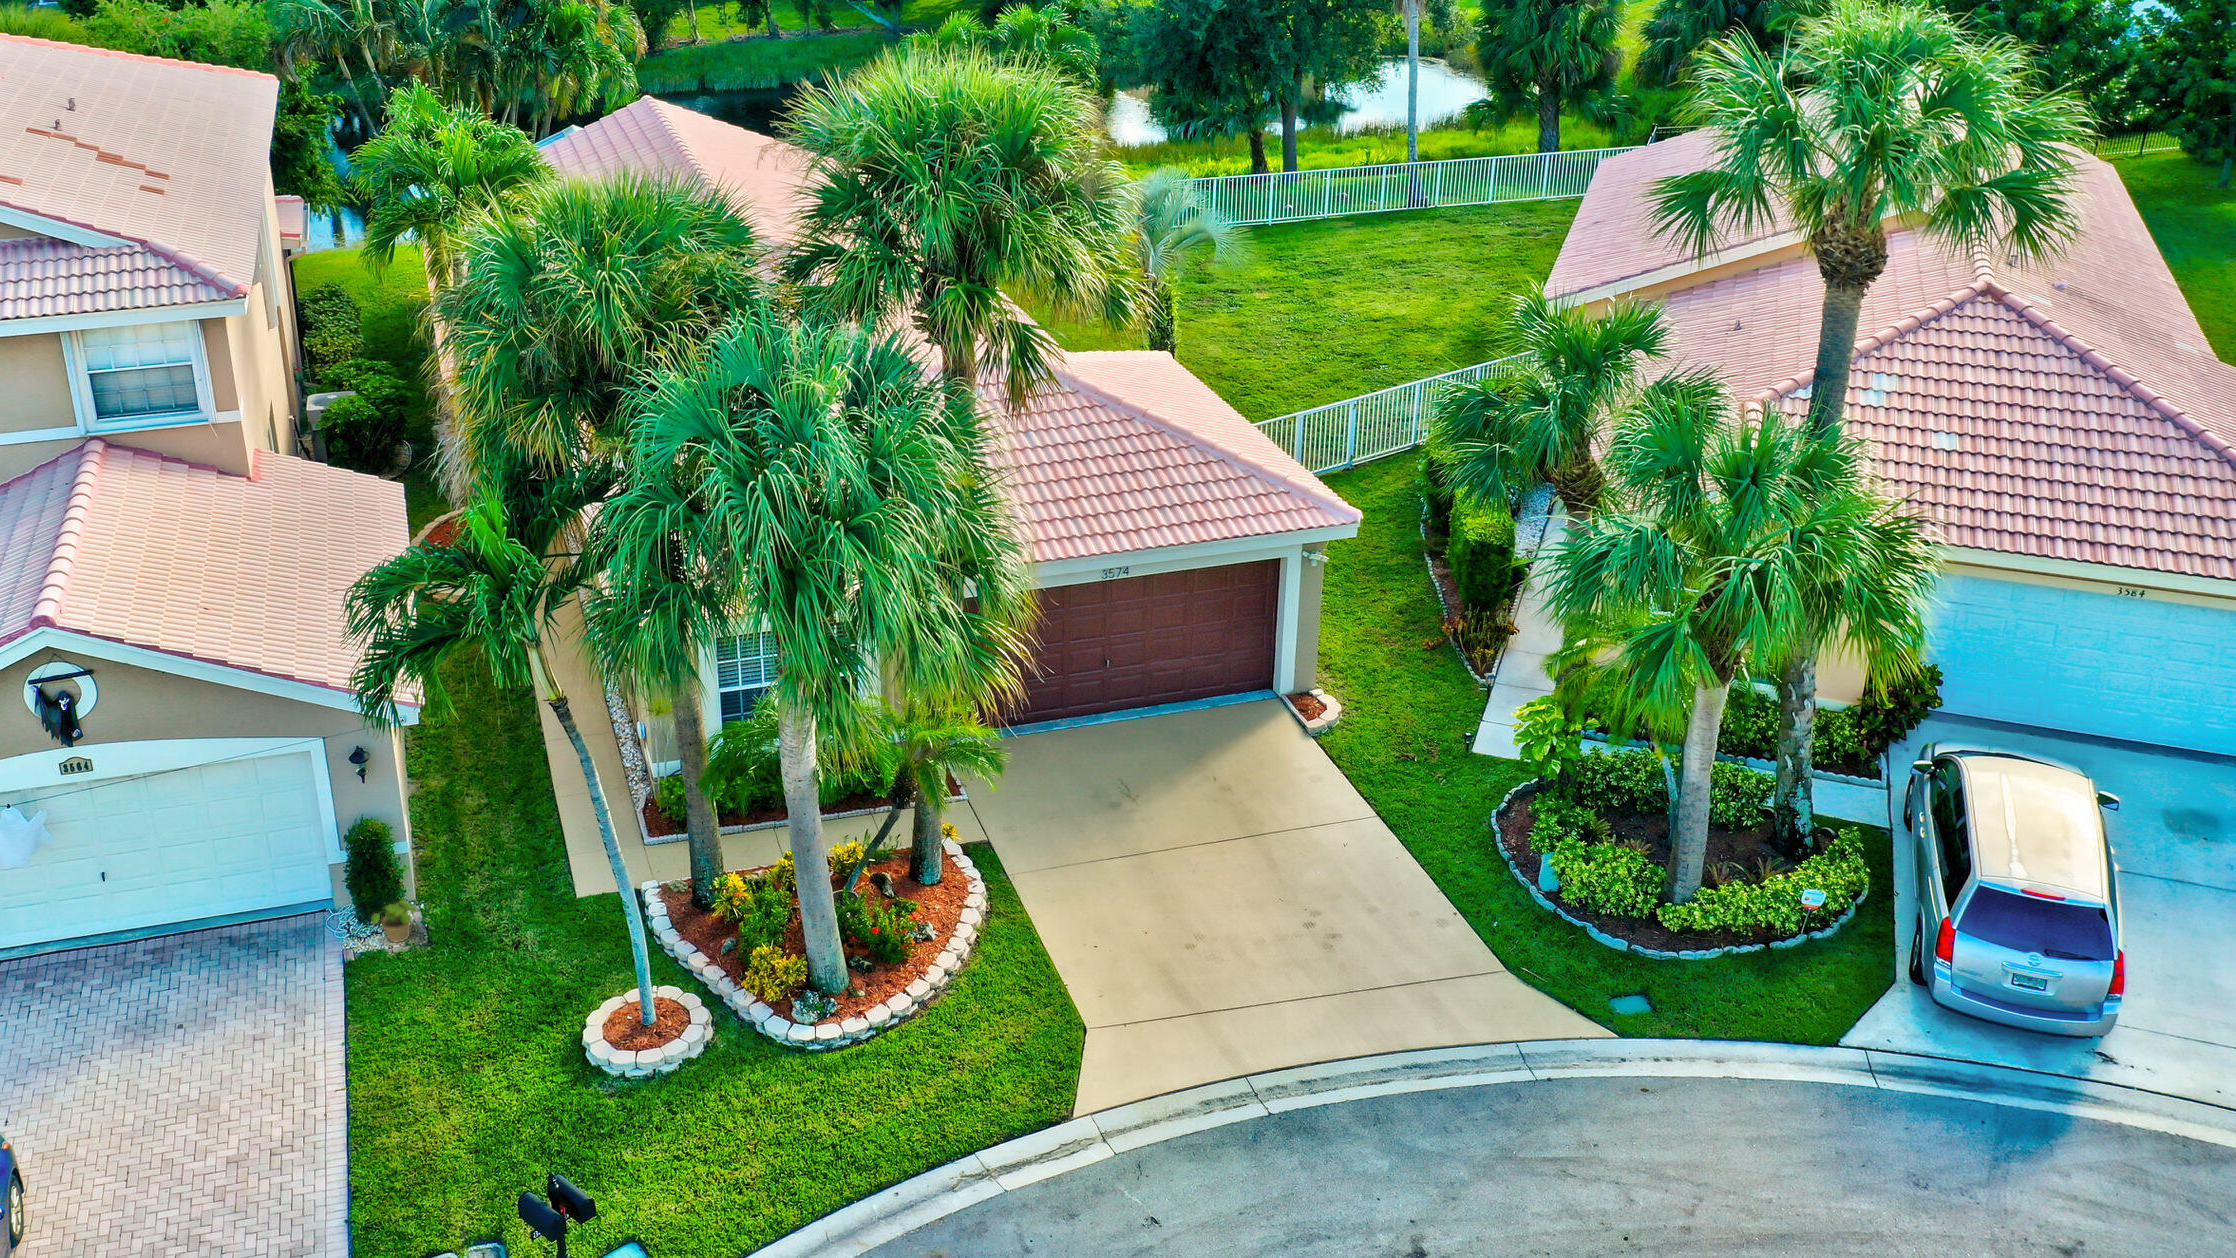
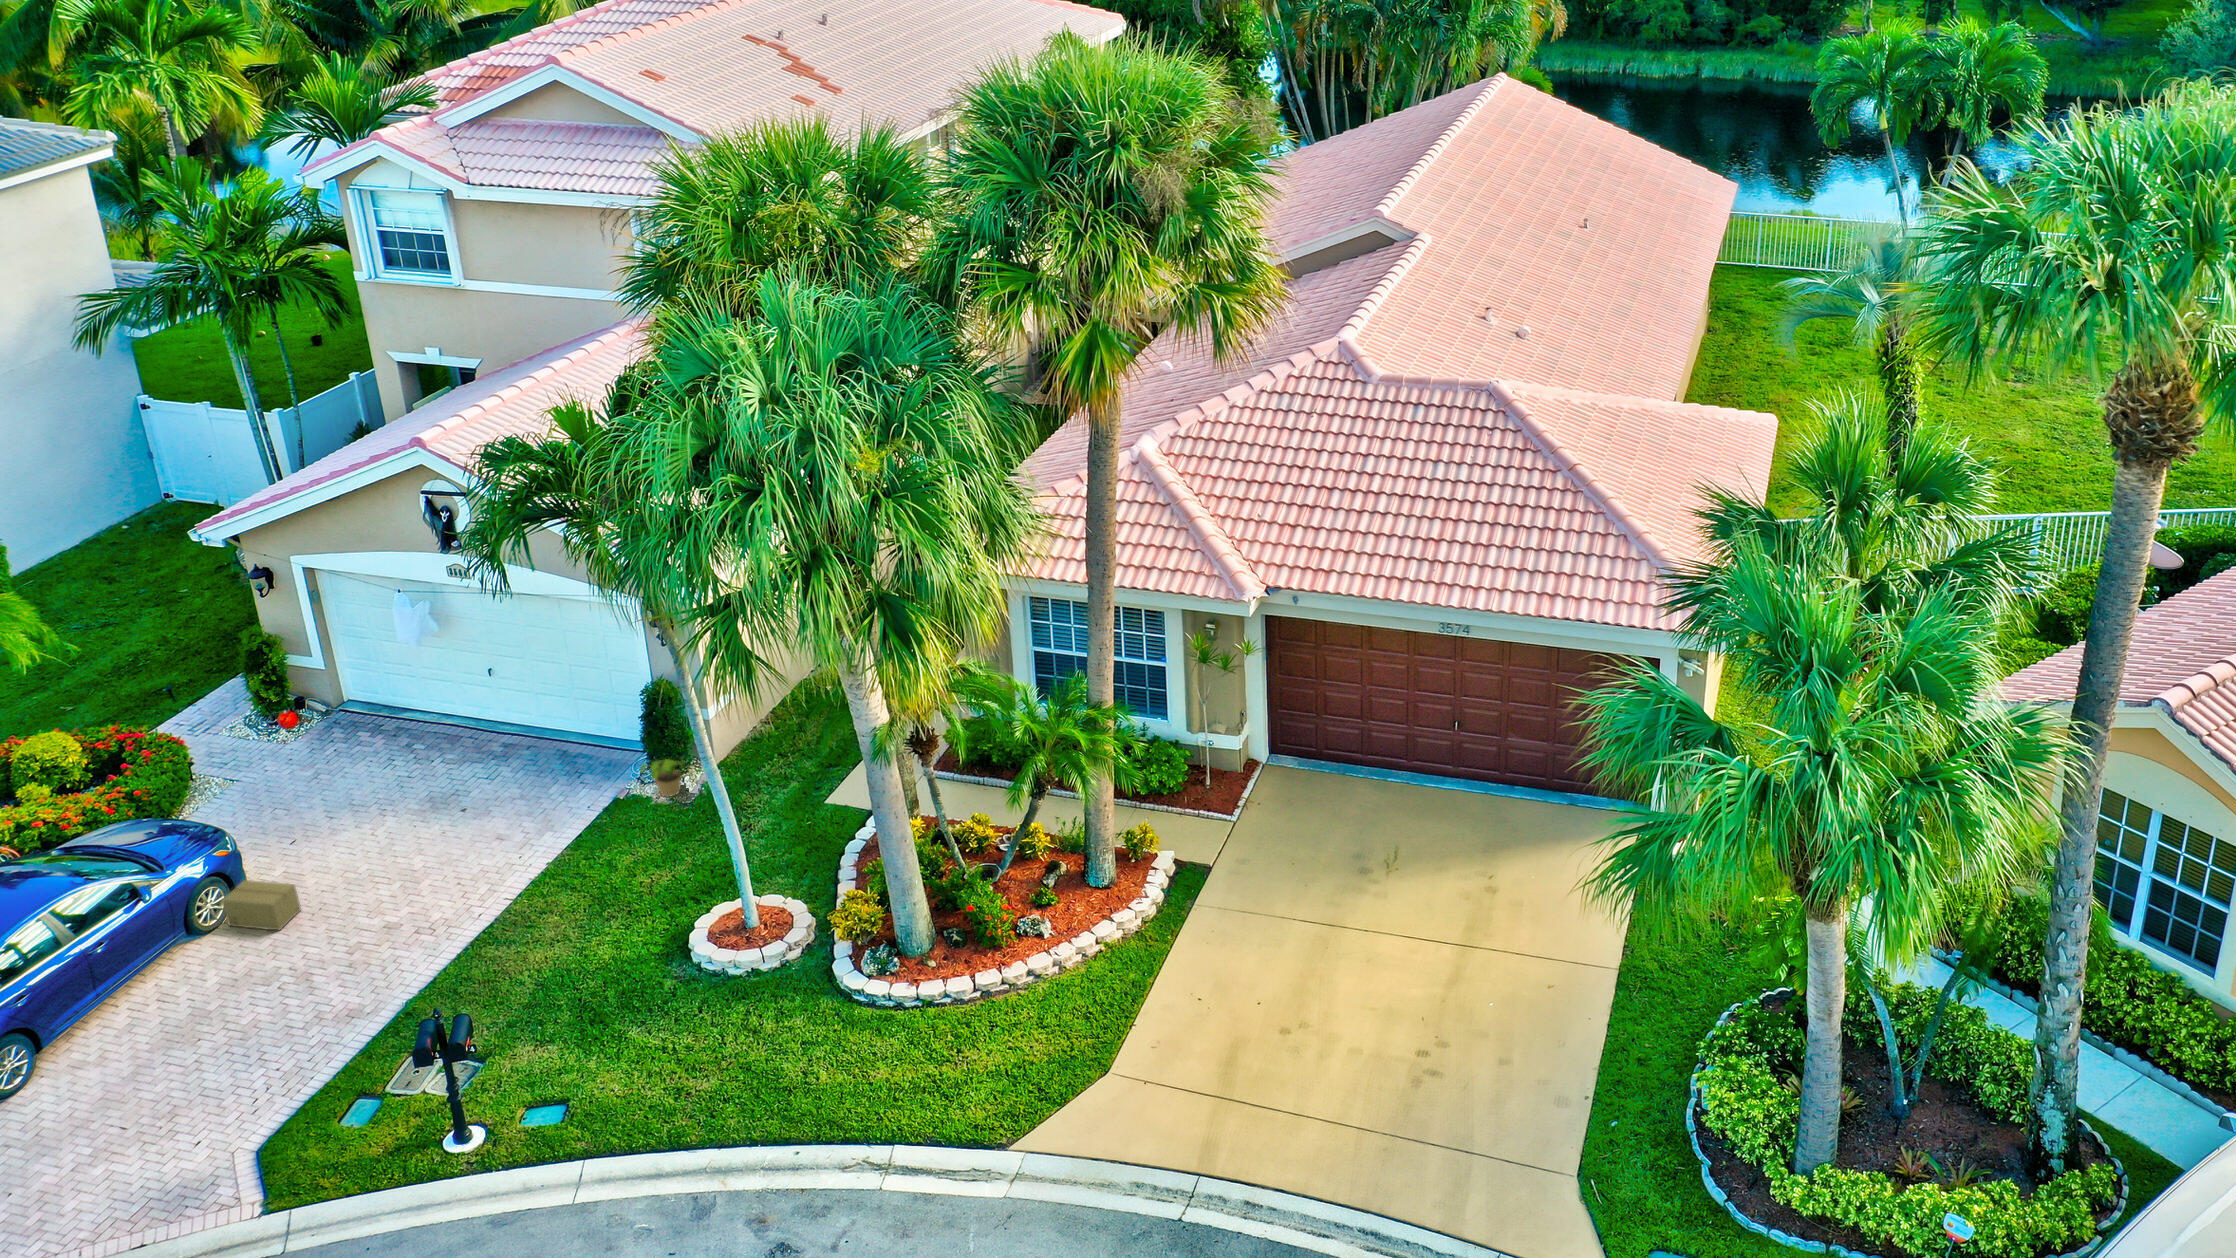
cardboard box: none [24,1157,106,1233] -> present [222,880,301,930]

